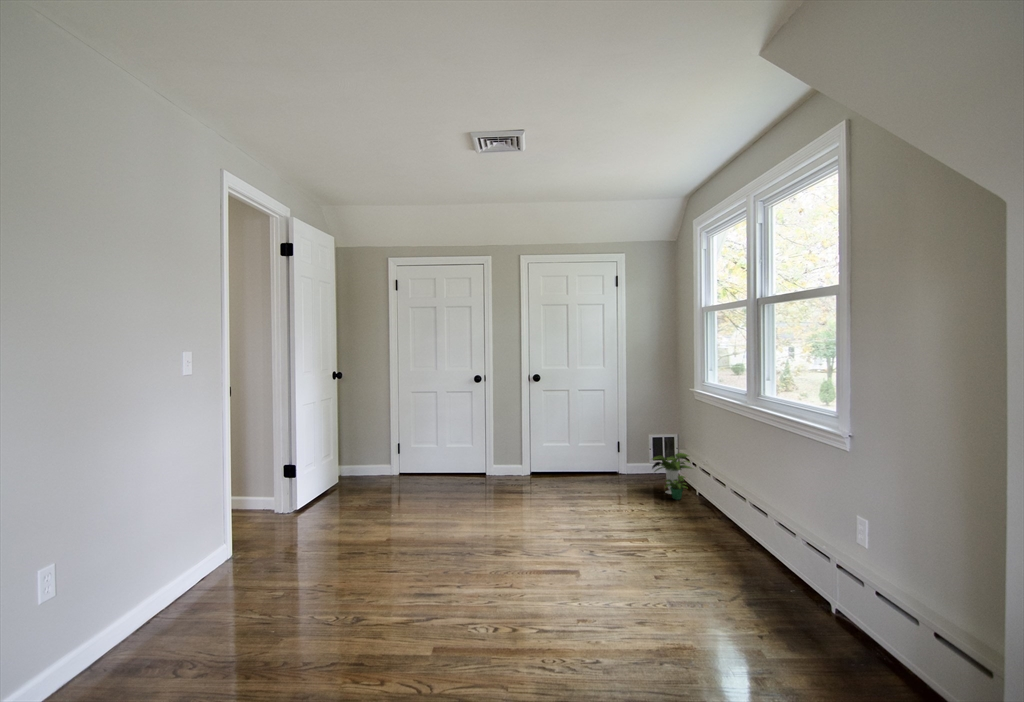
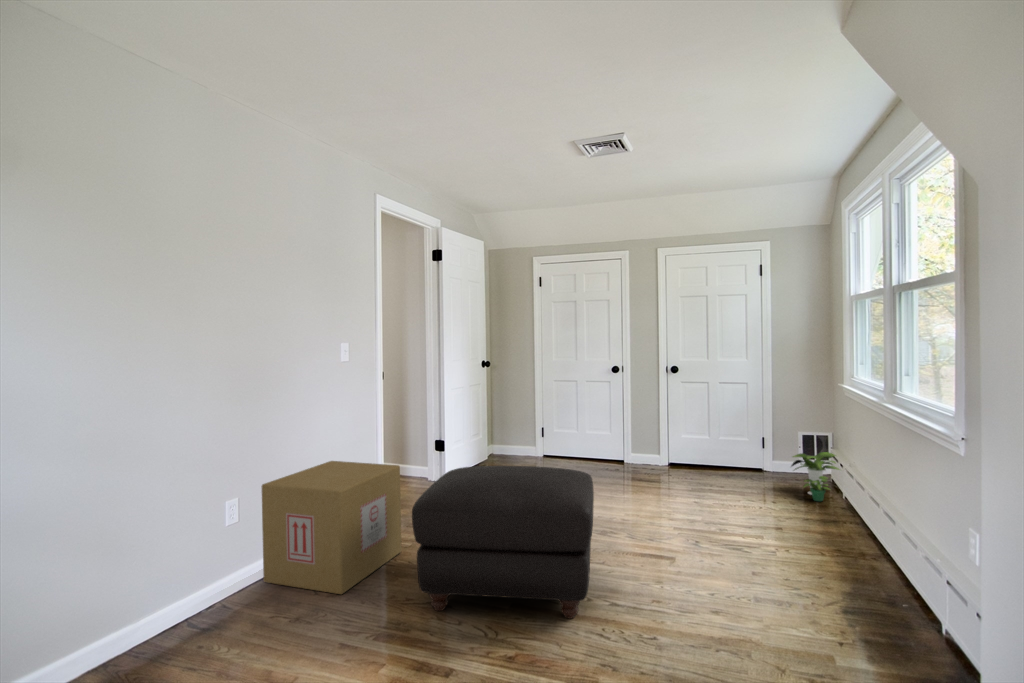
ottoman: none [318,491,529,673] -> present [412,466,594,619]
cardboard box: none [86,501,274,675] -> present [261,461,402,594]

